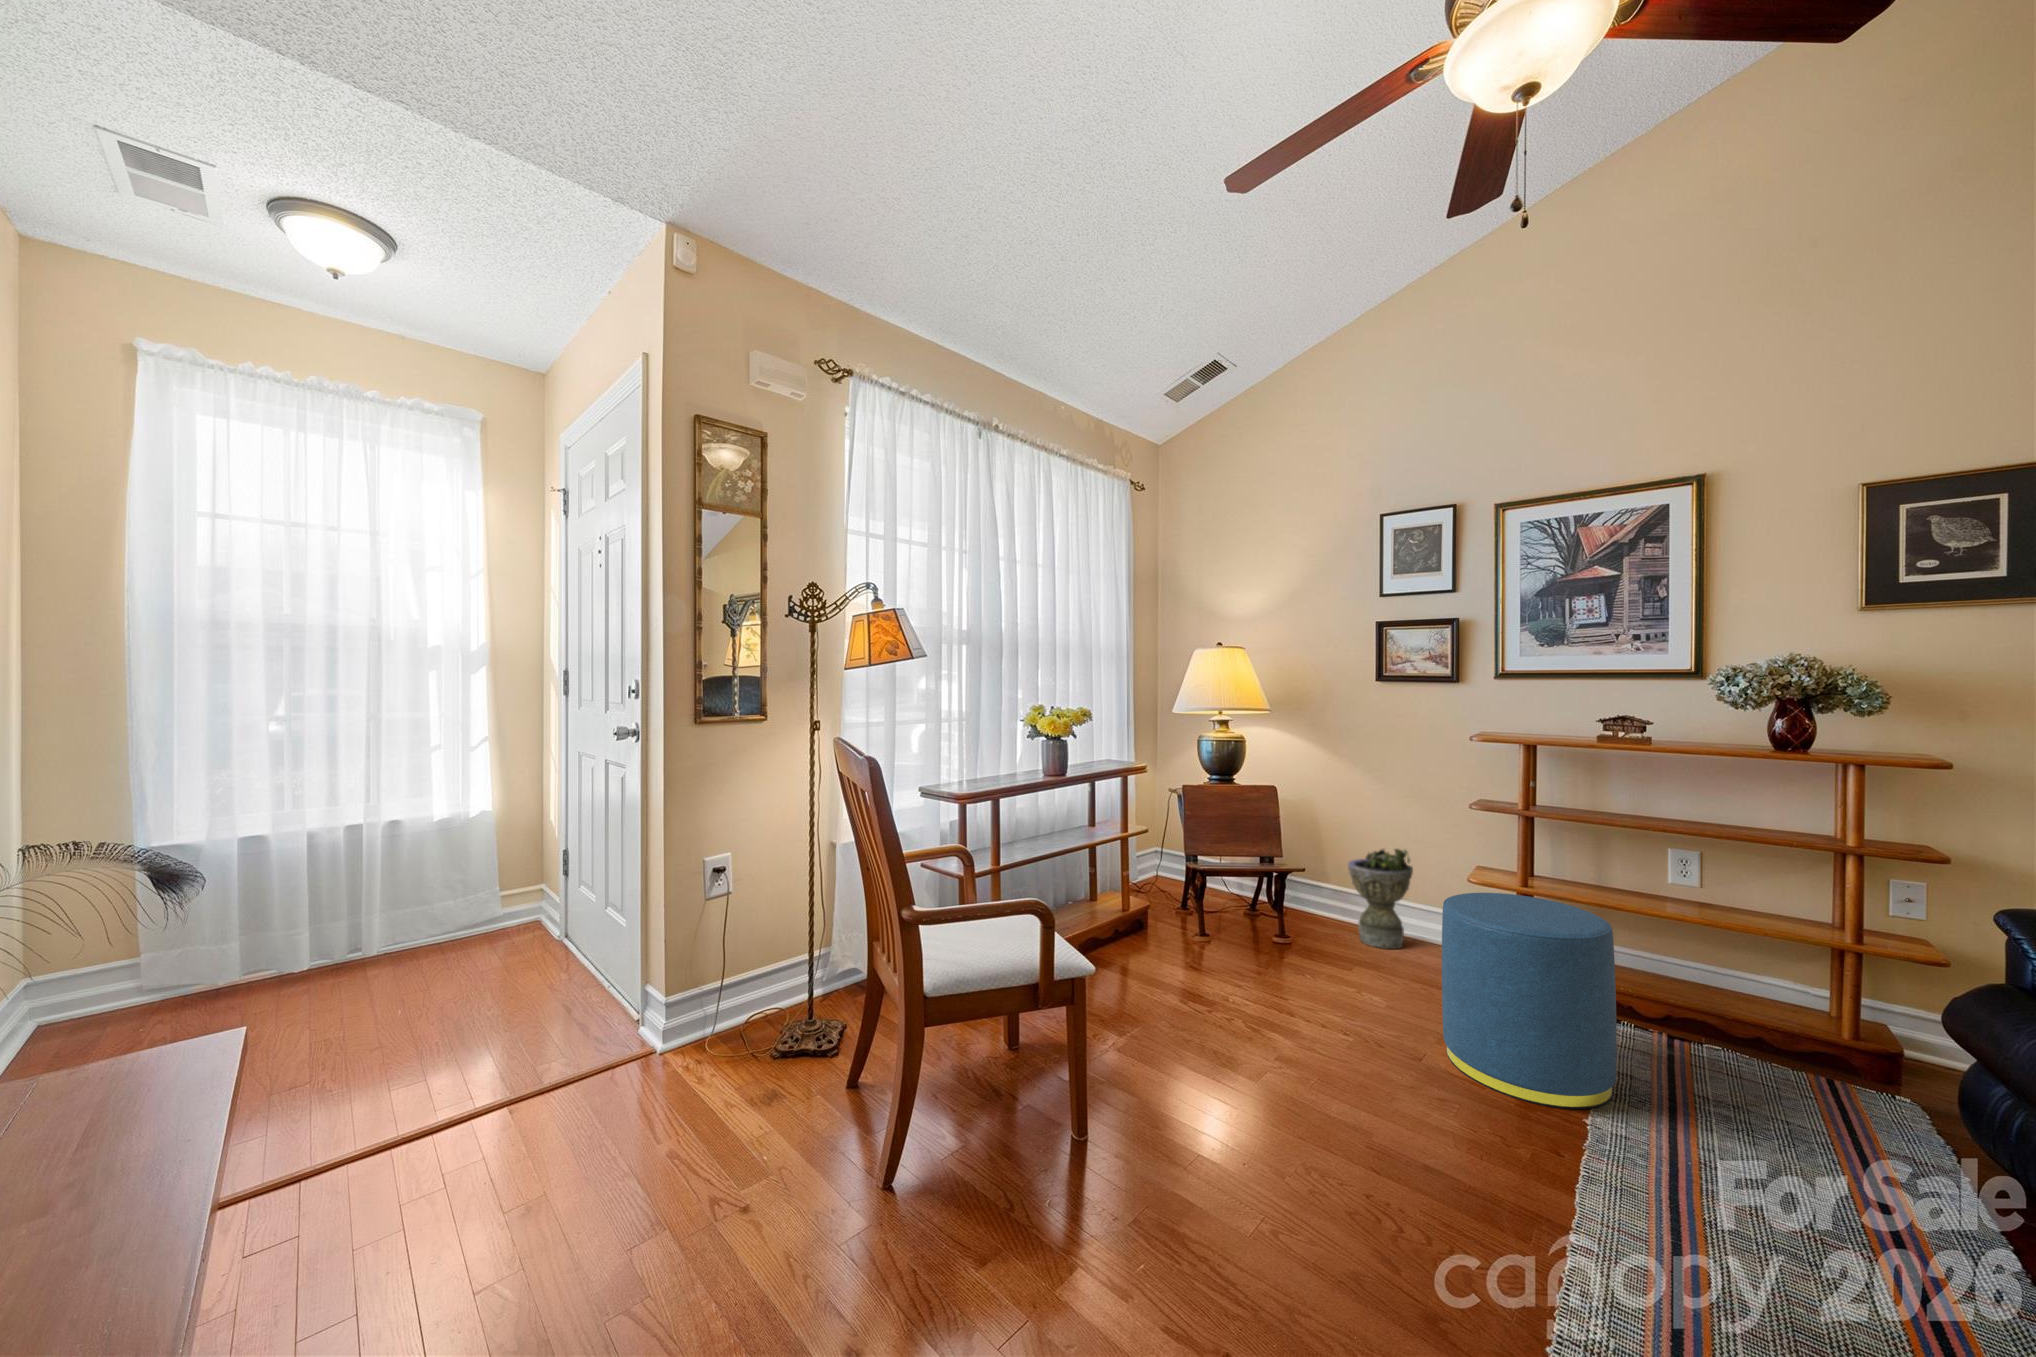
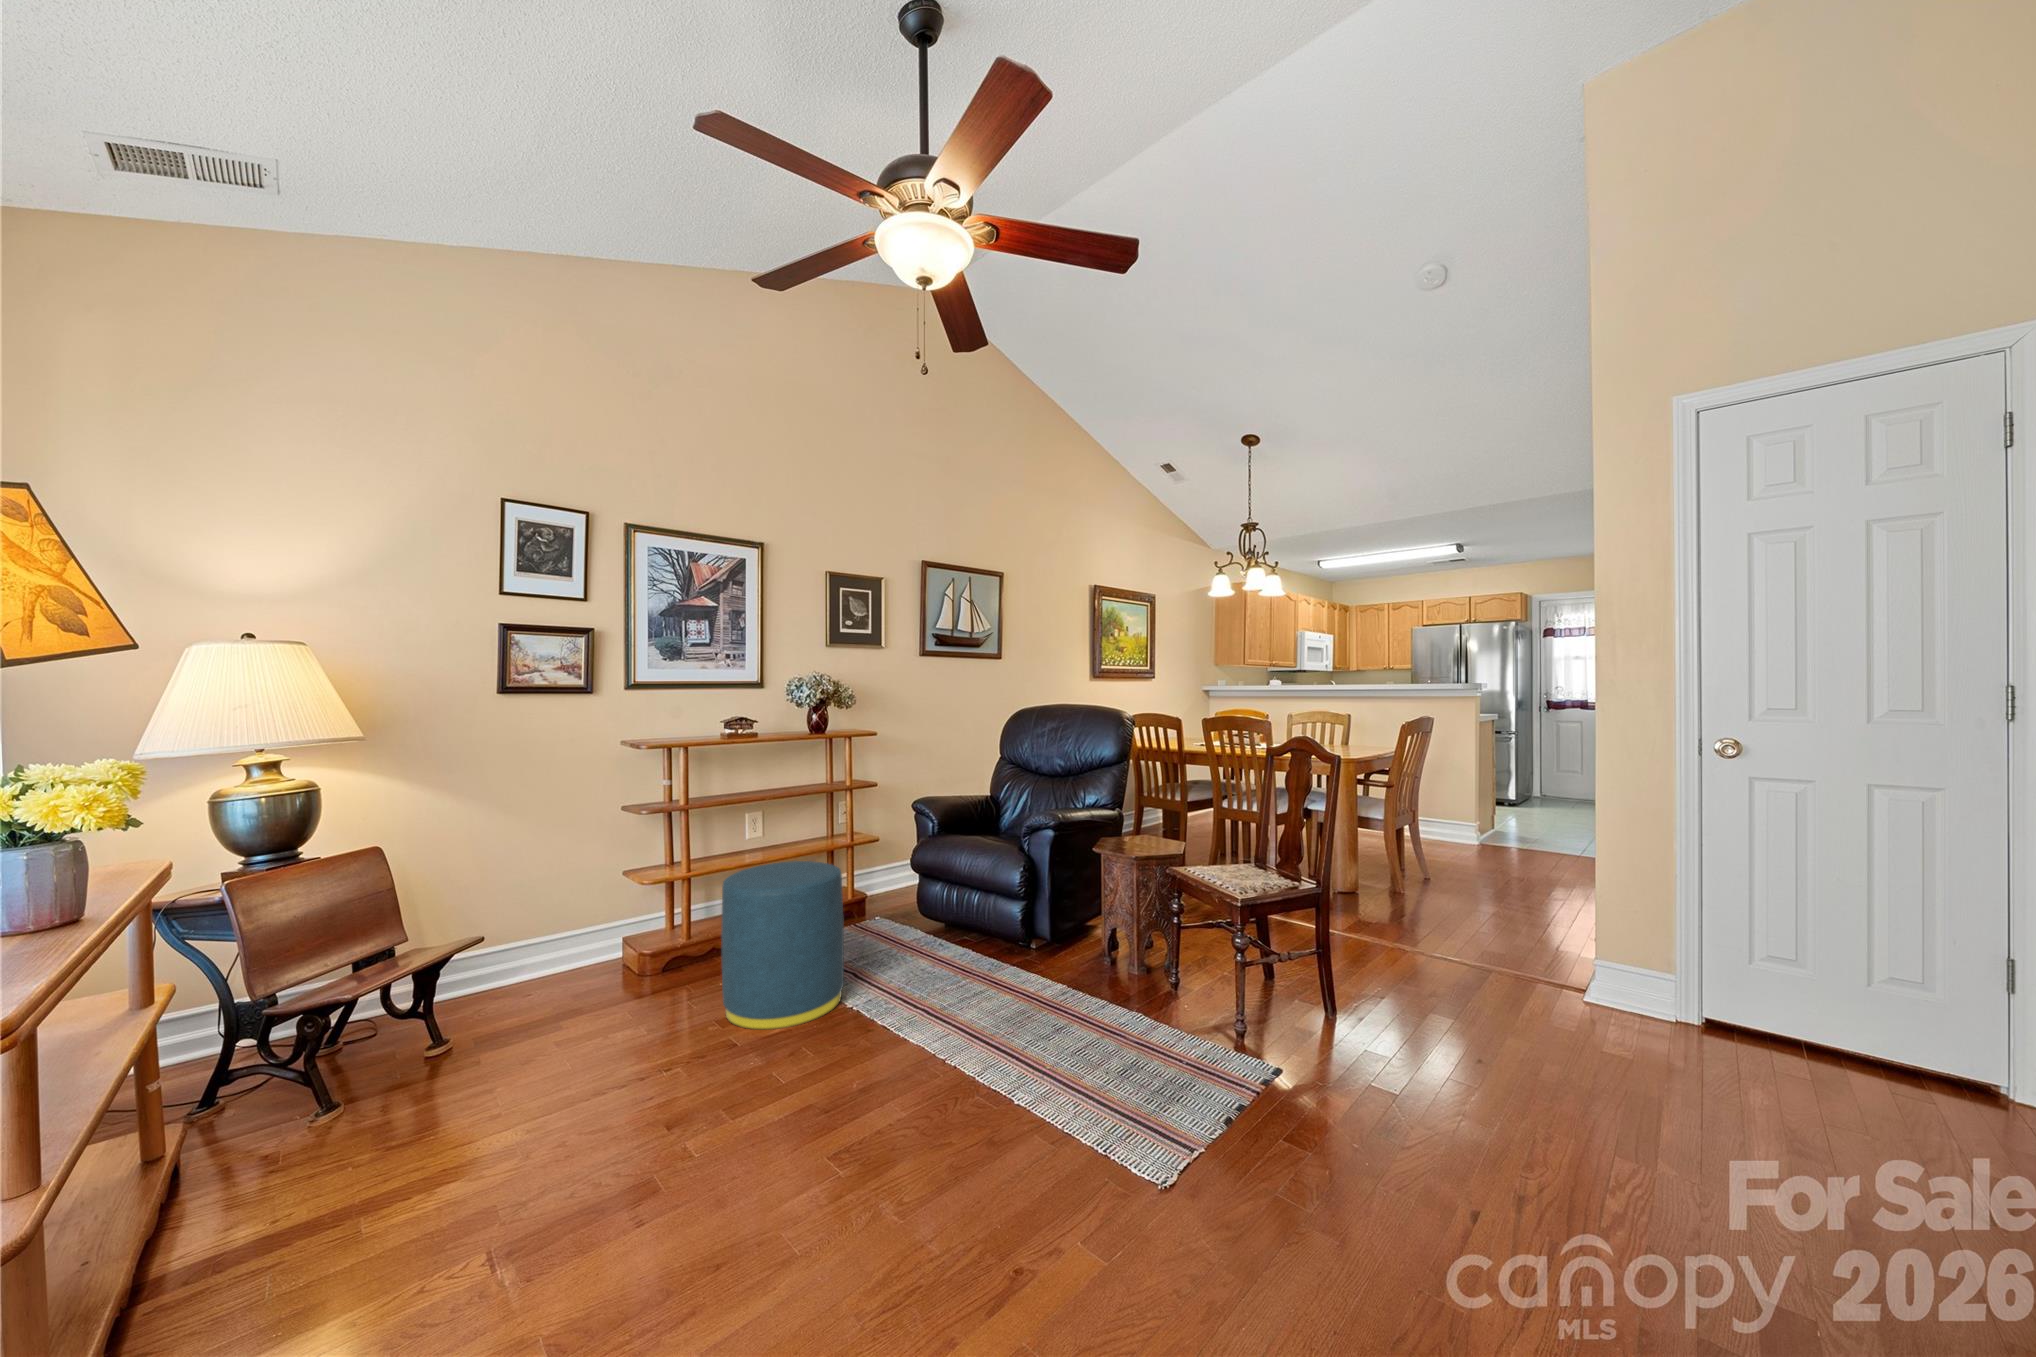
planter: present [1348,849,1413,949] -> none [481,877,566,1004]

